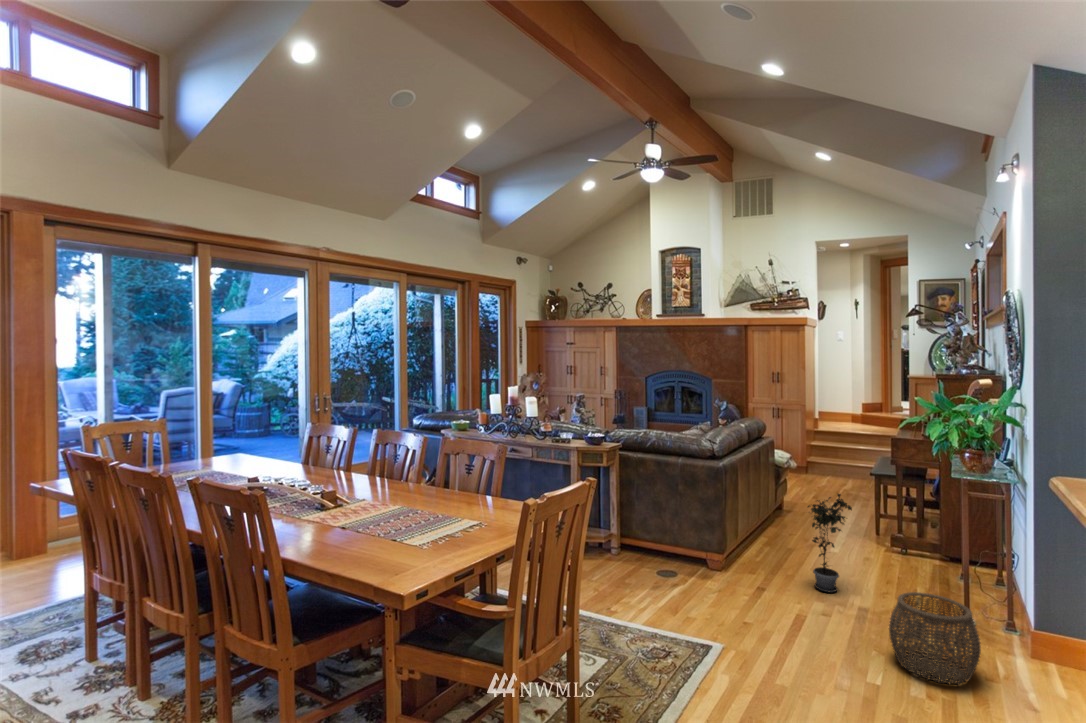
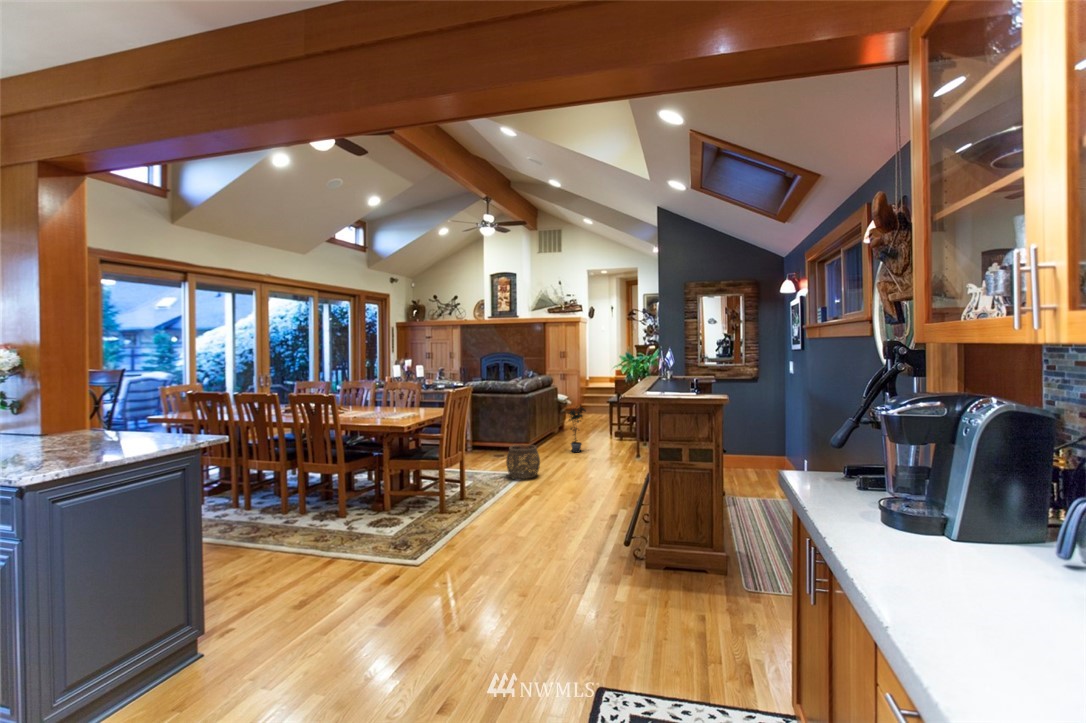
woven basket: present [889,592,981,684] -> present [506,445,540,479]

